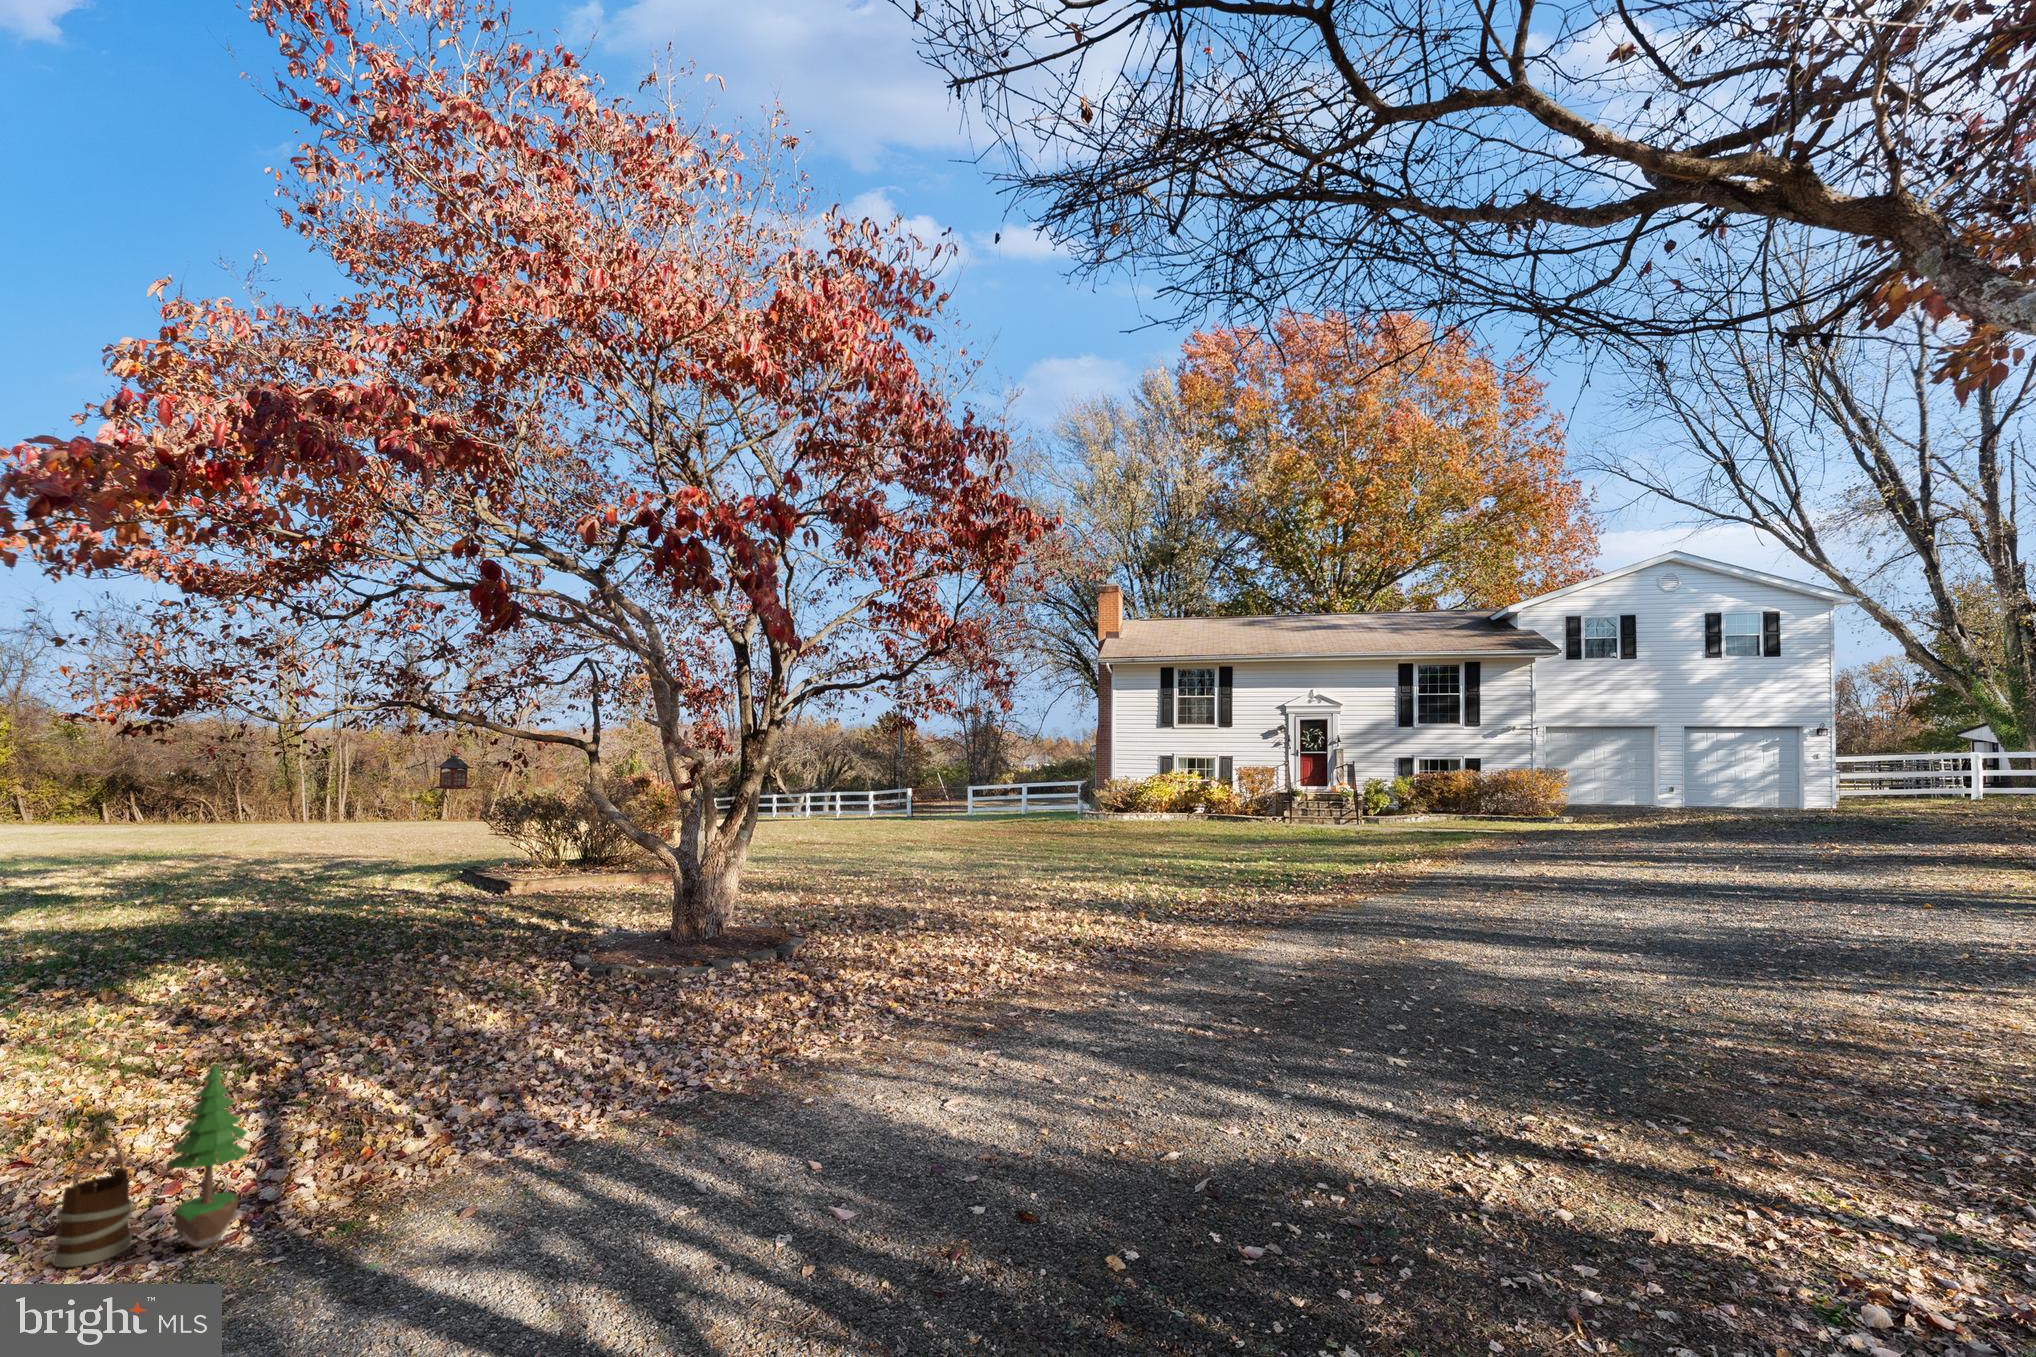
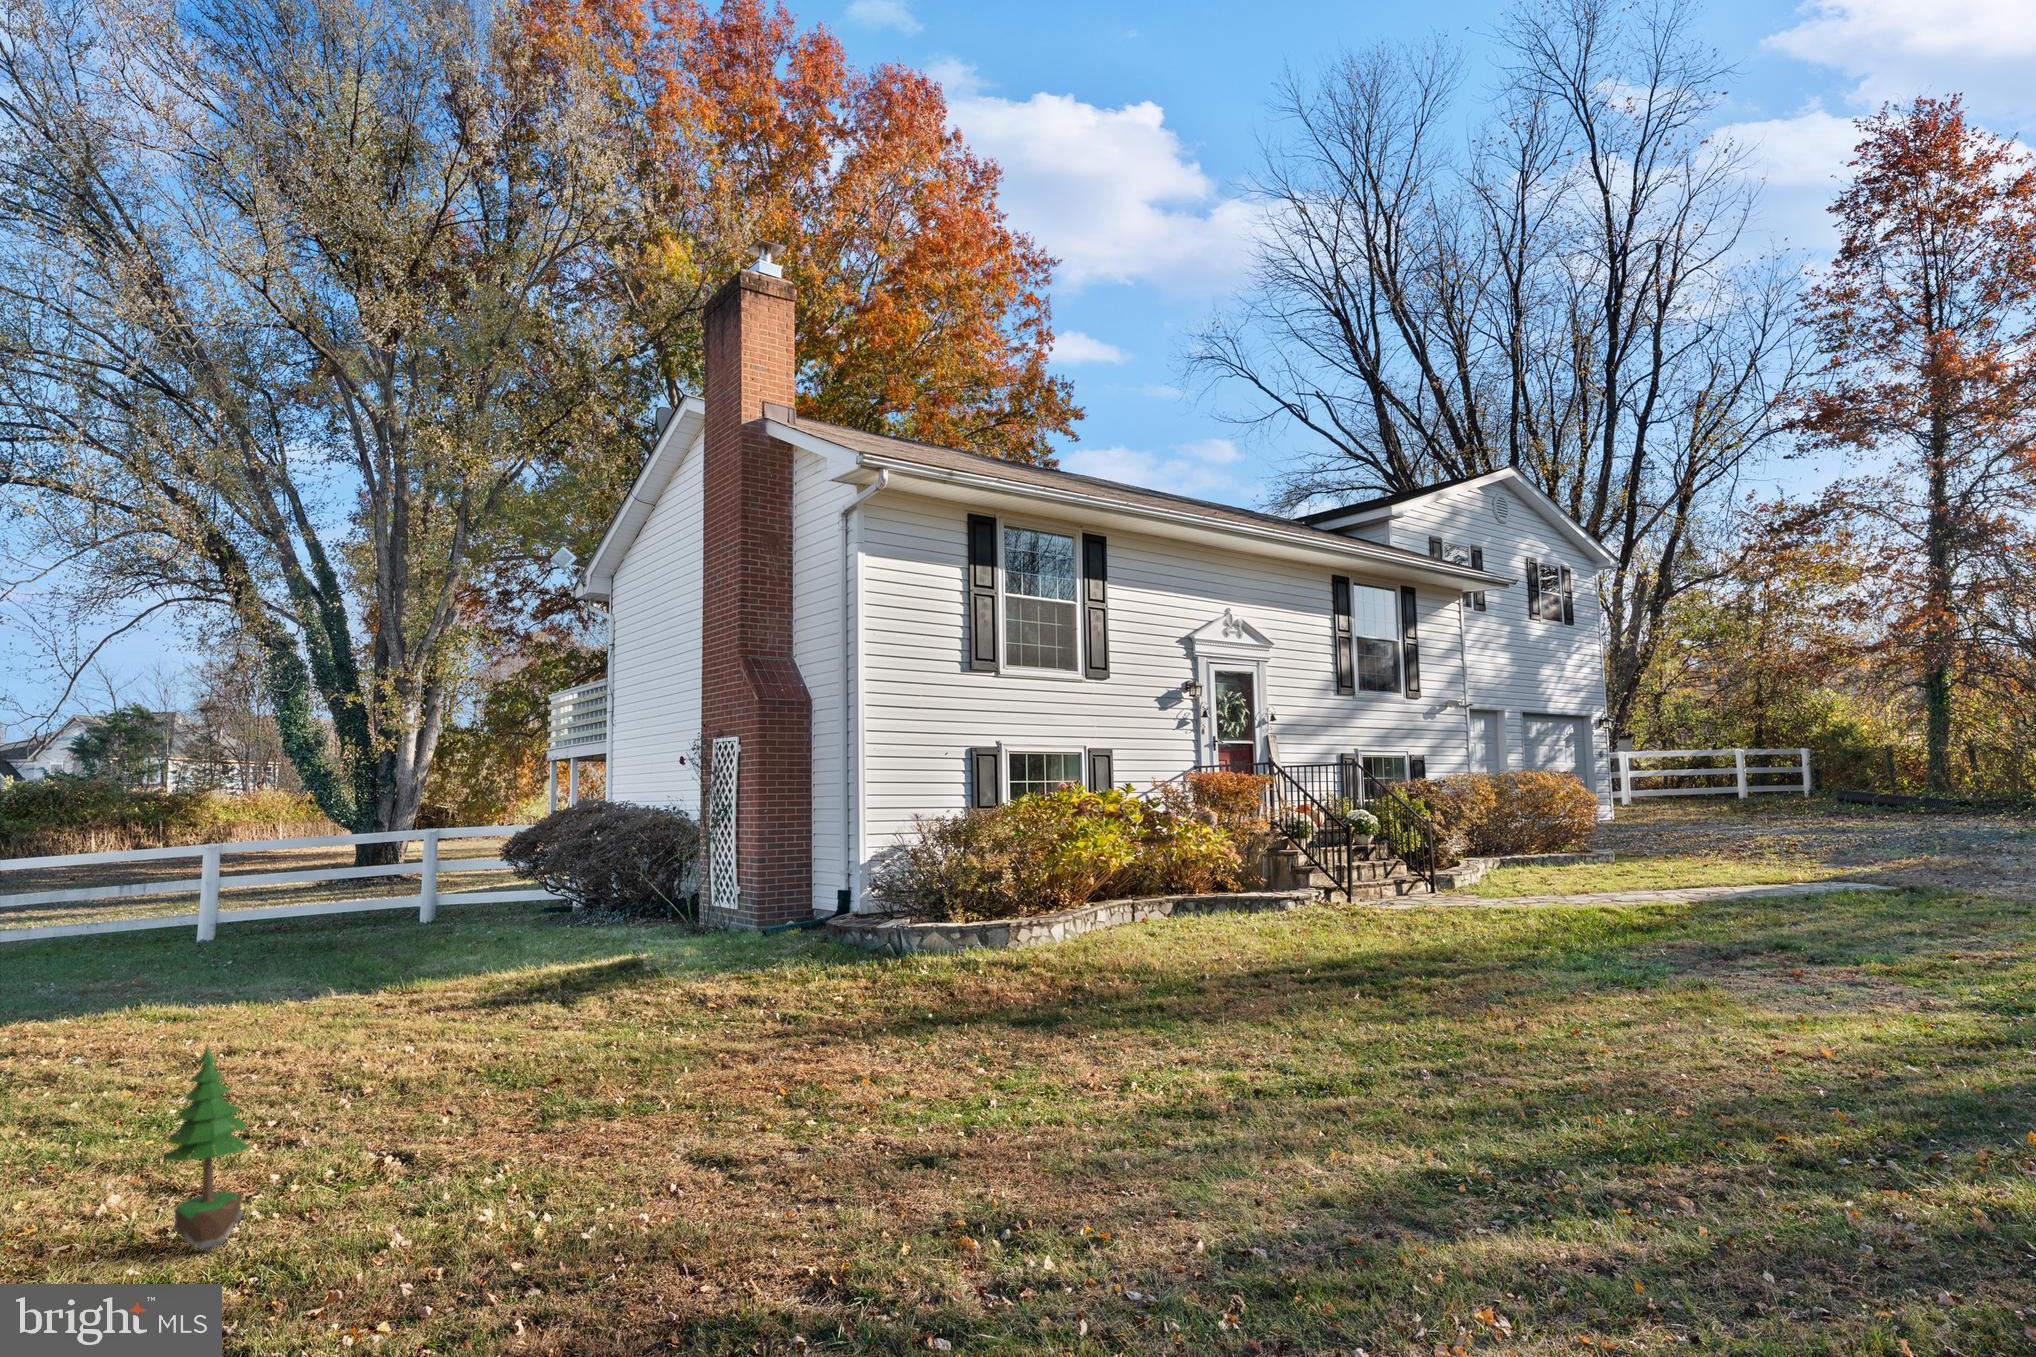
wooden bucket: present [52,1142,132,1267] -> none [53,1134,135,1269]

